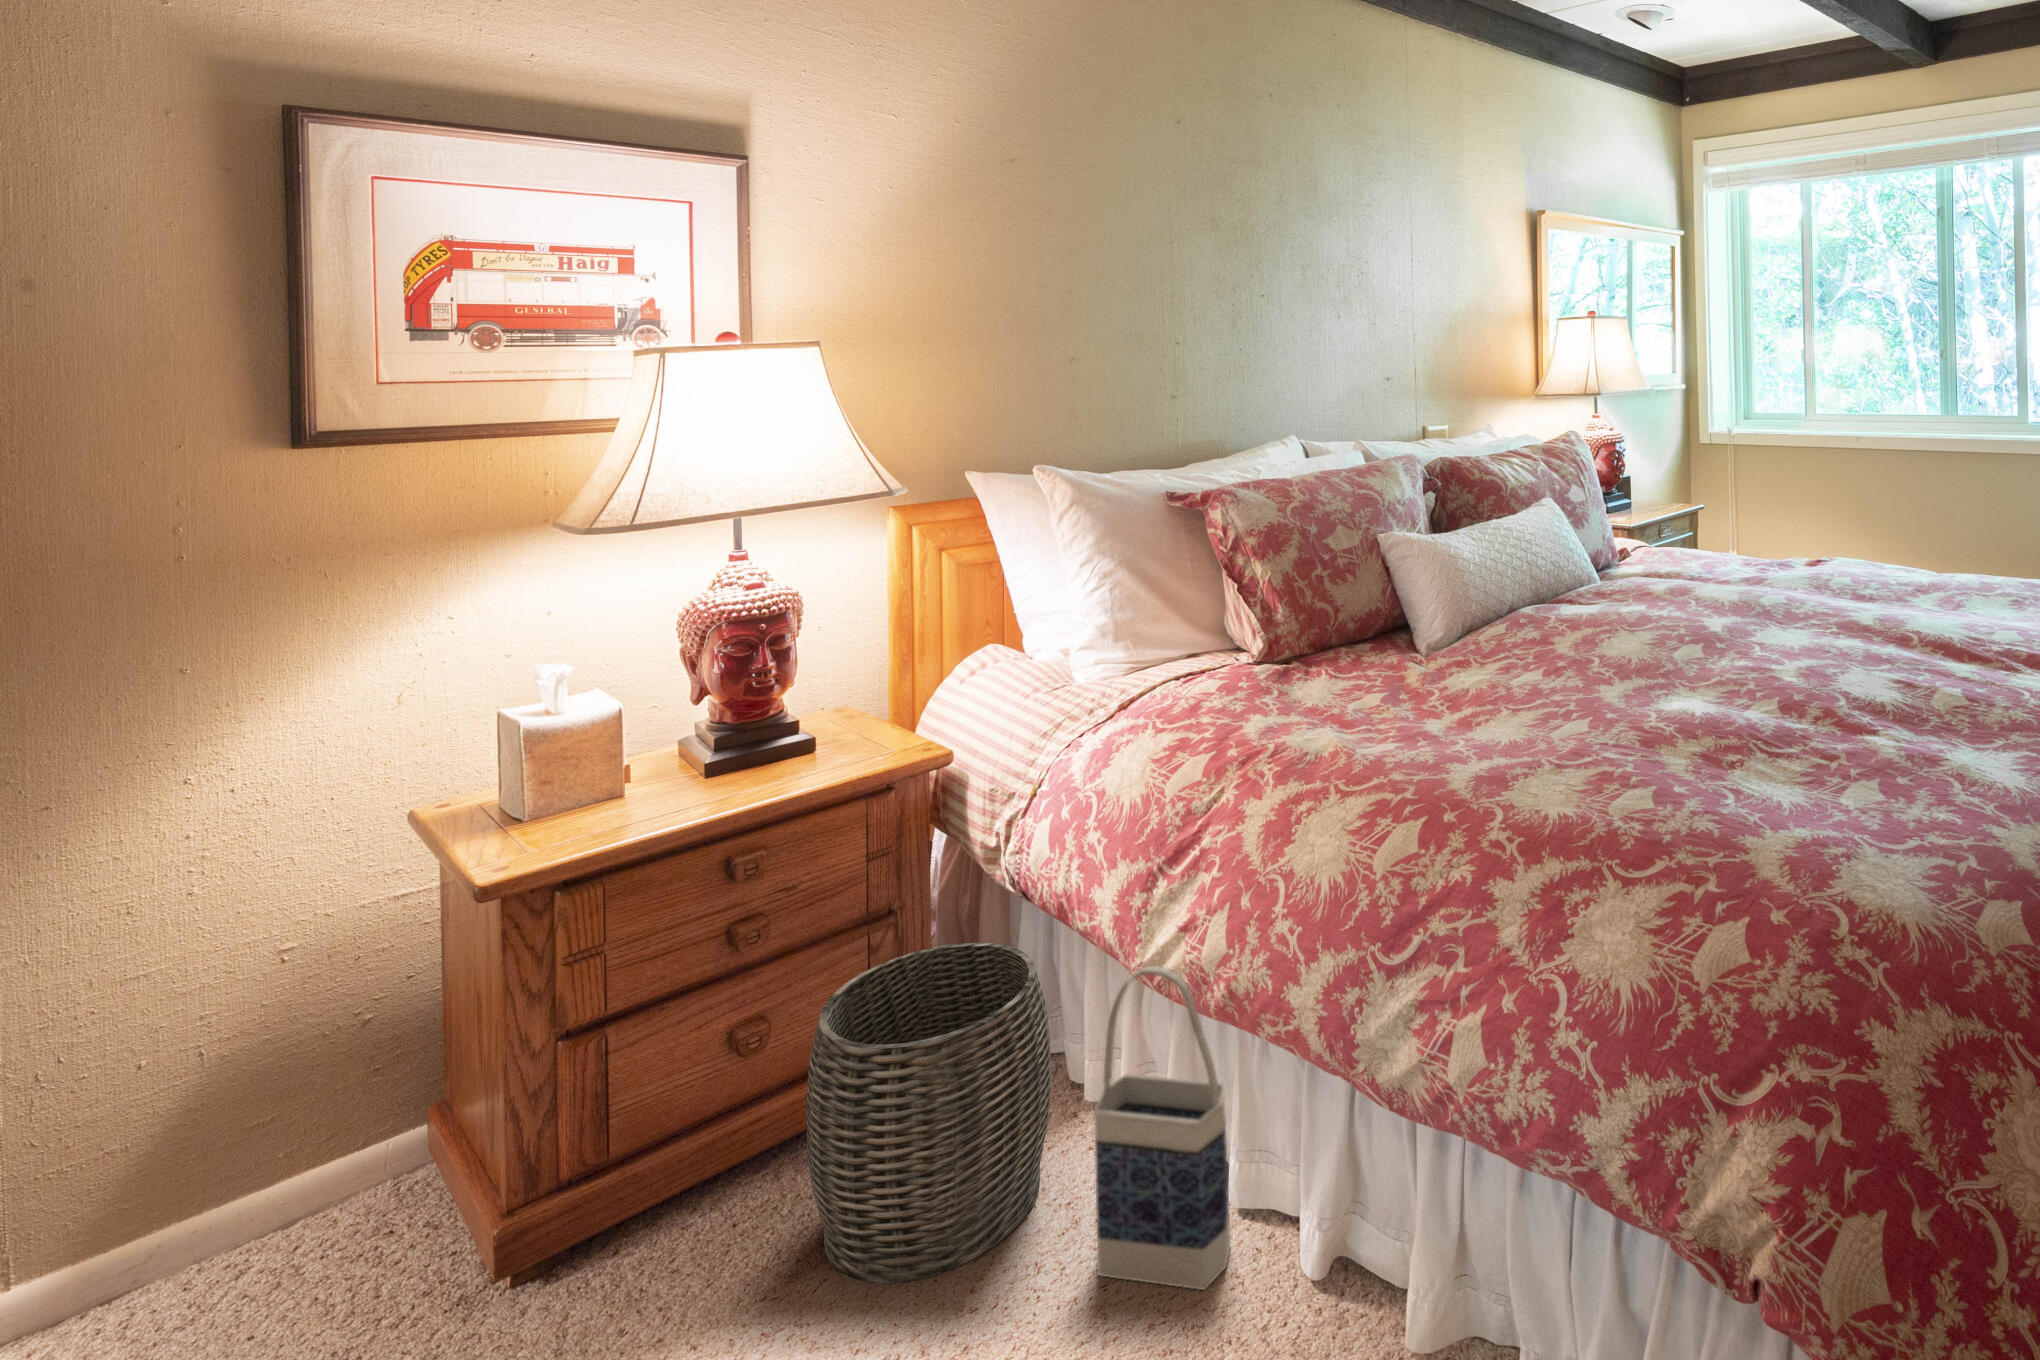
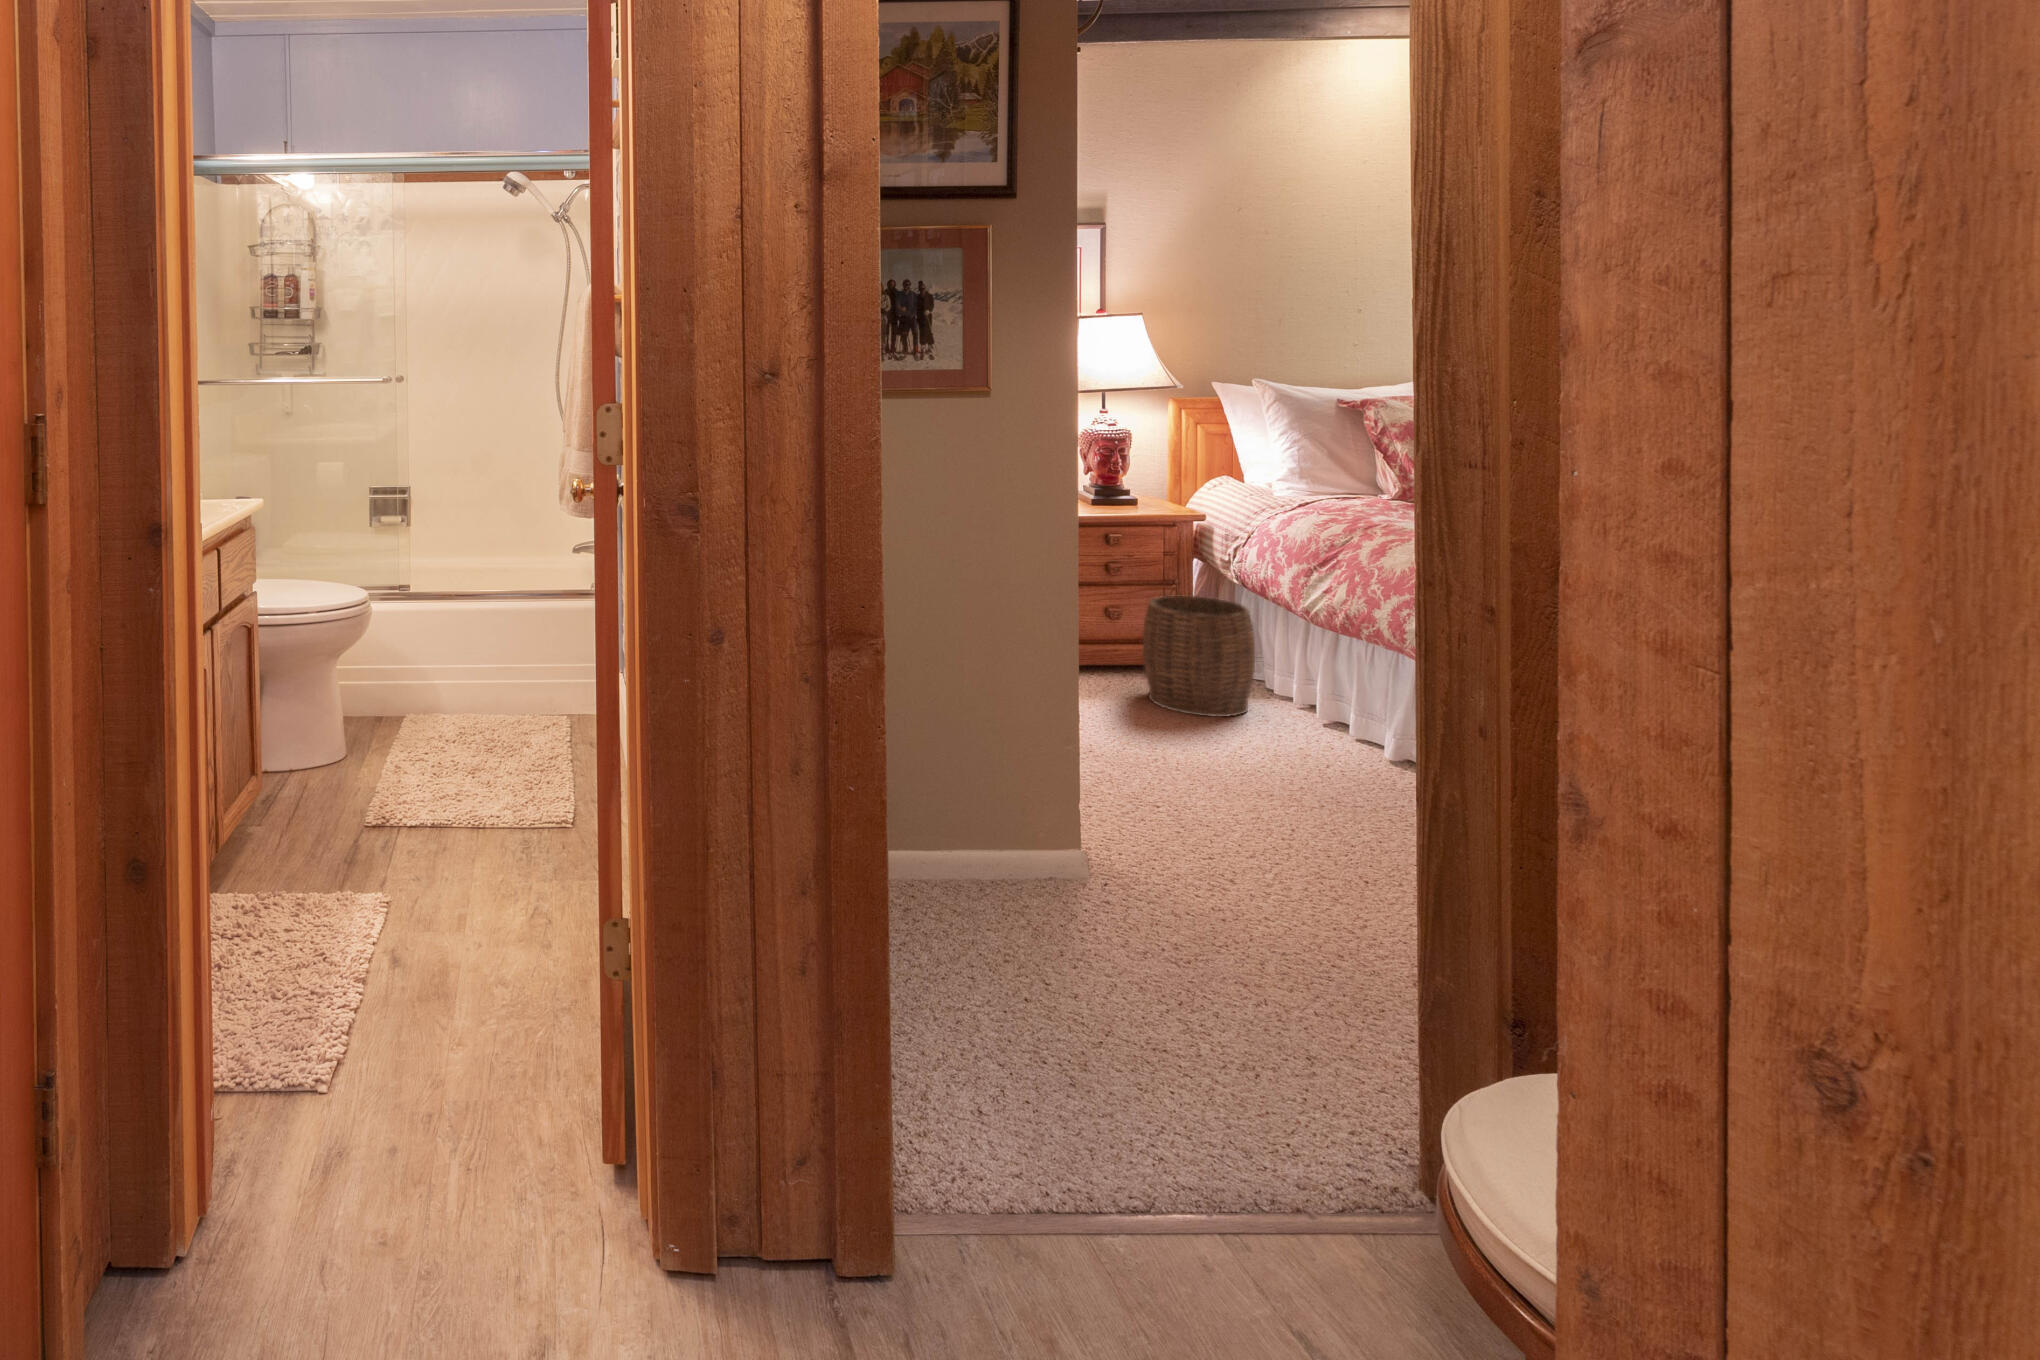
bag: present [1095,966,1231,1290] -> none [1276,604,1346,750]

